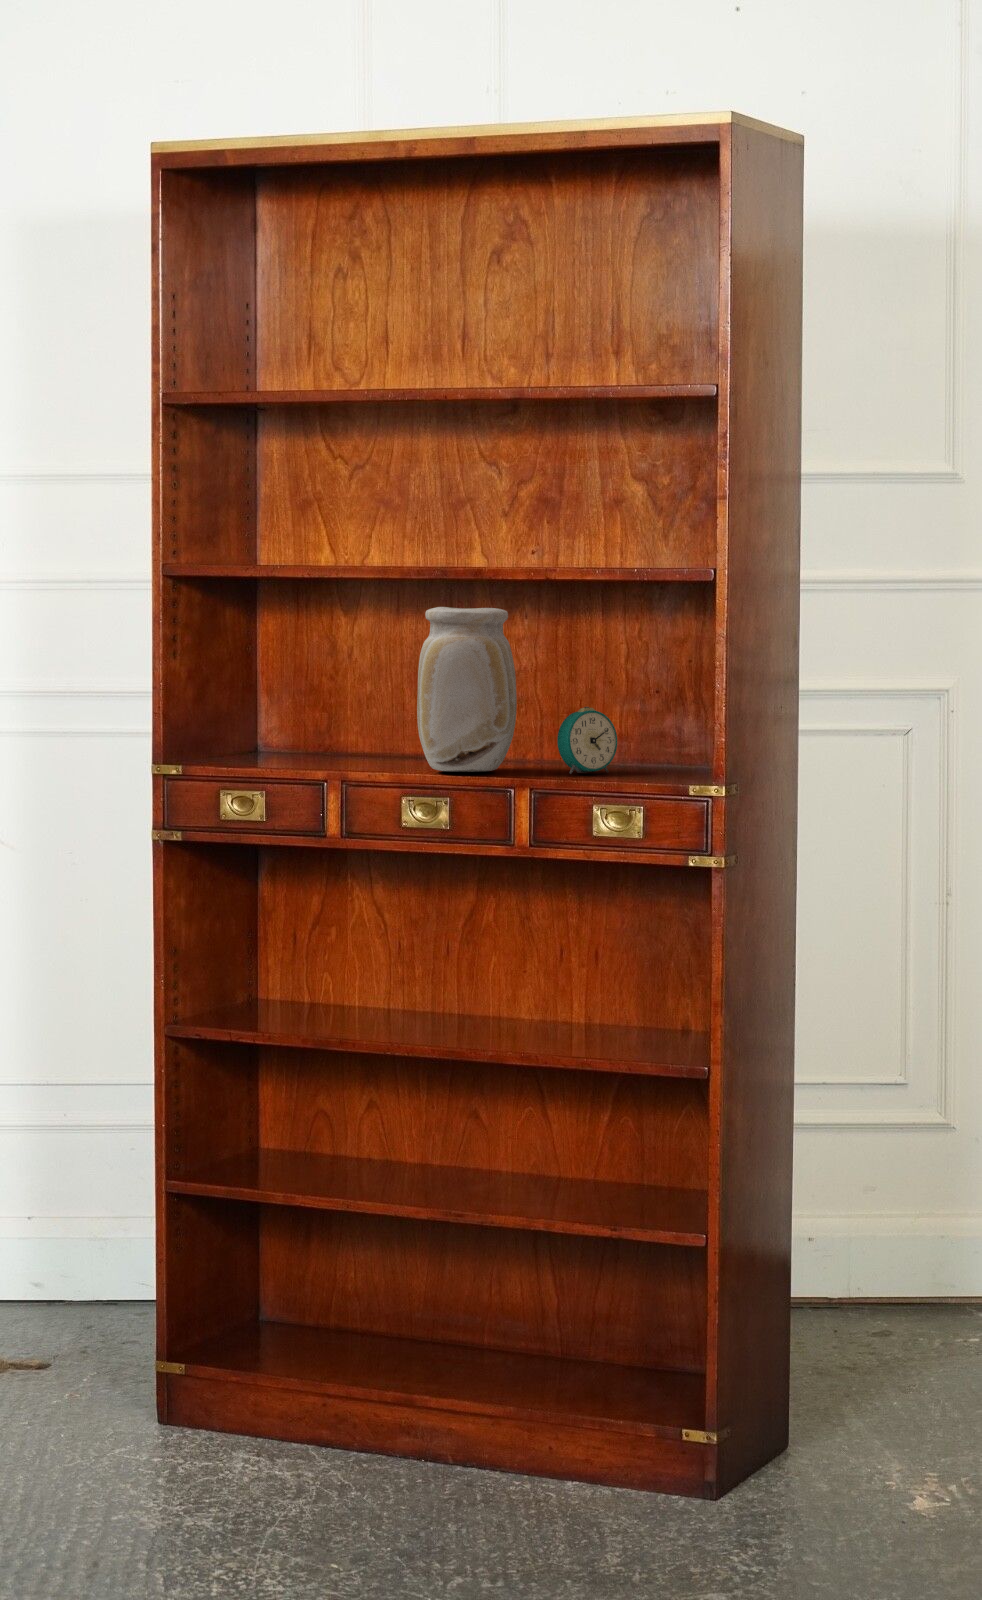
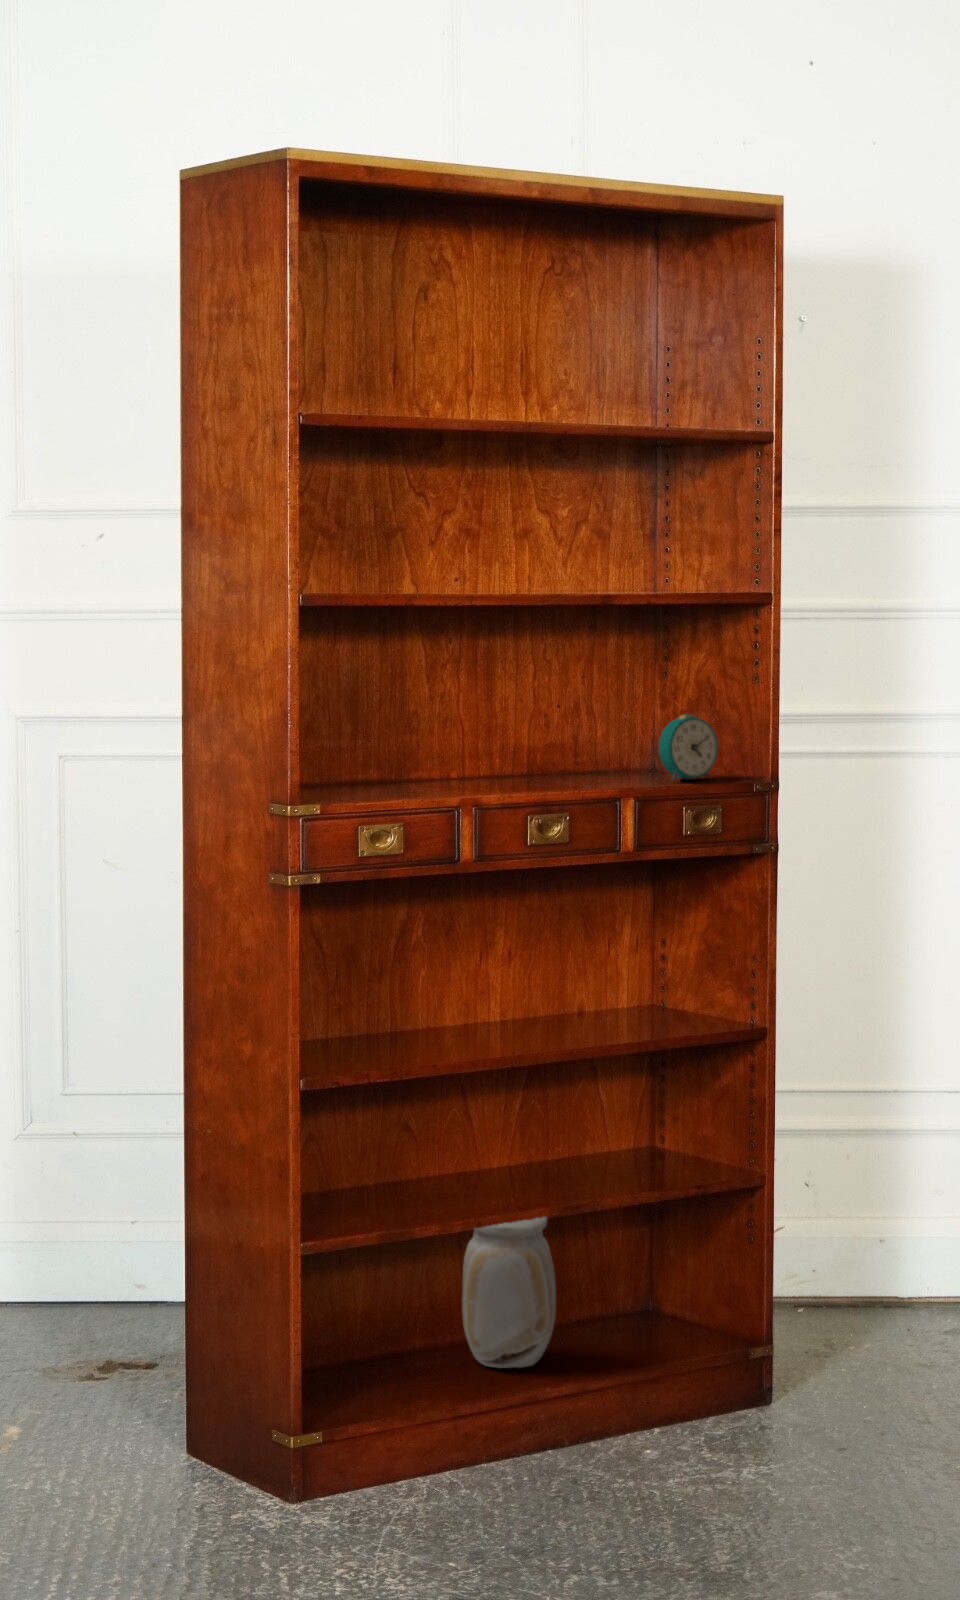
vase: present [417,607,517,772] -> present [462,1217,556,1368]

